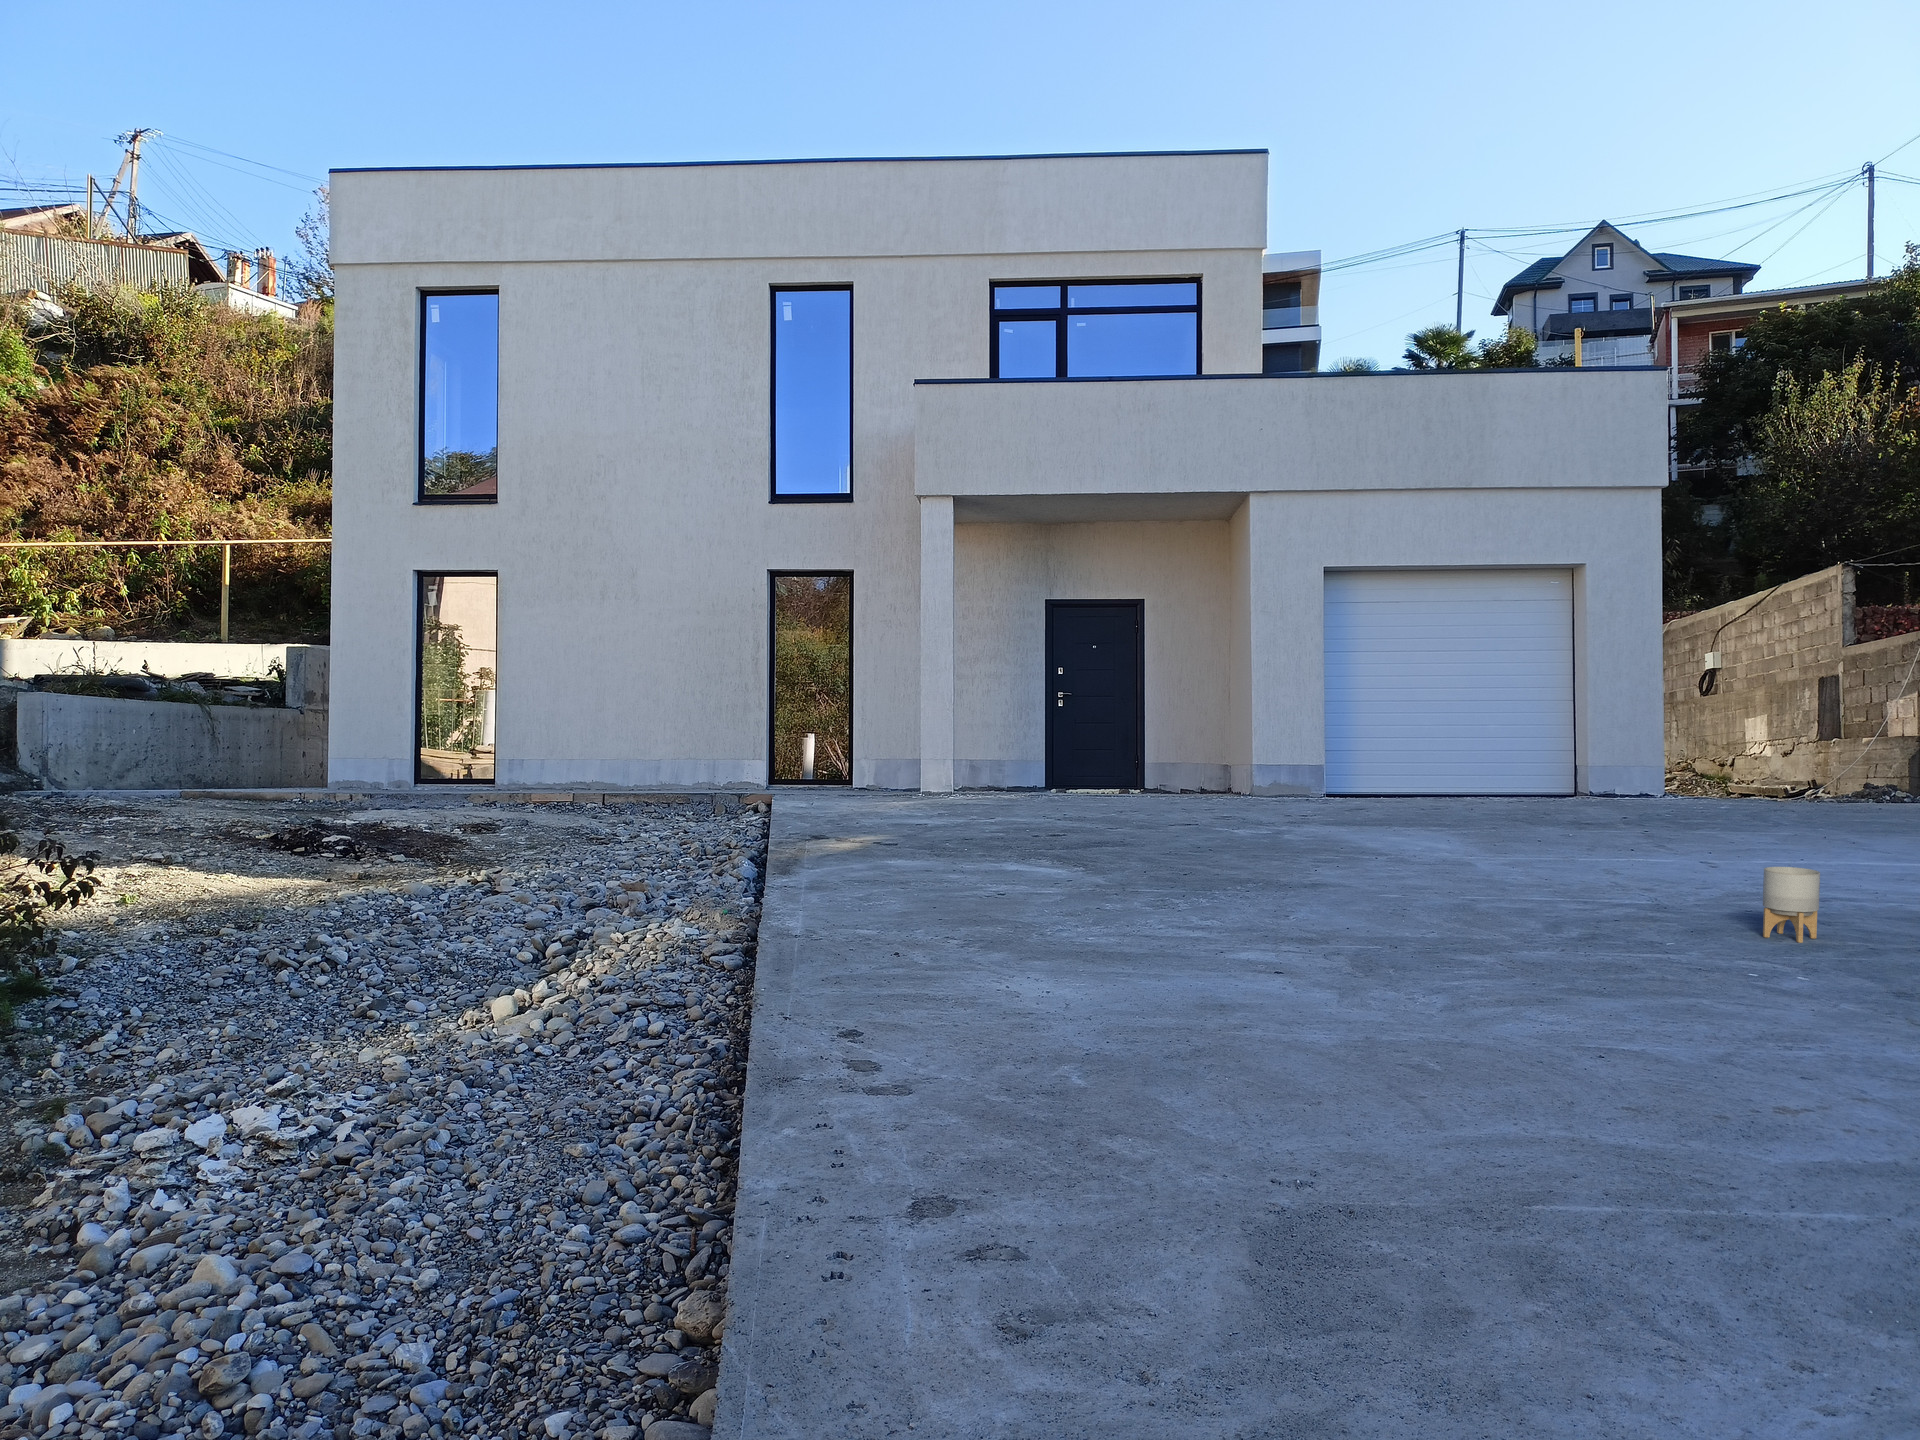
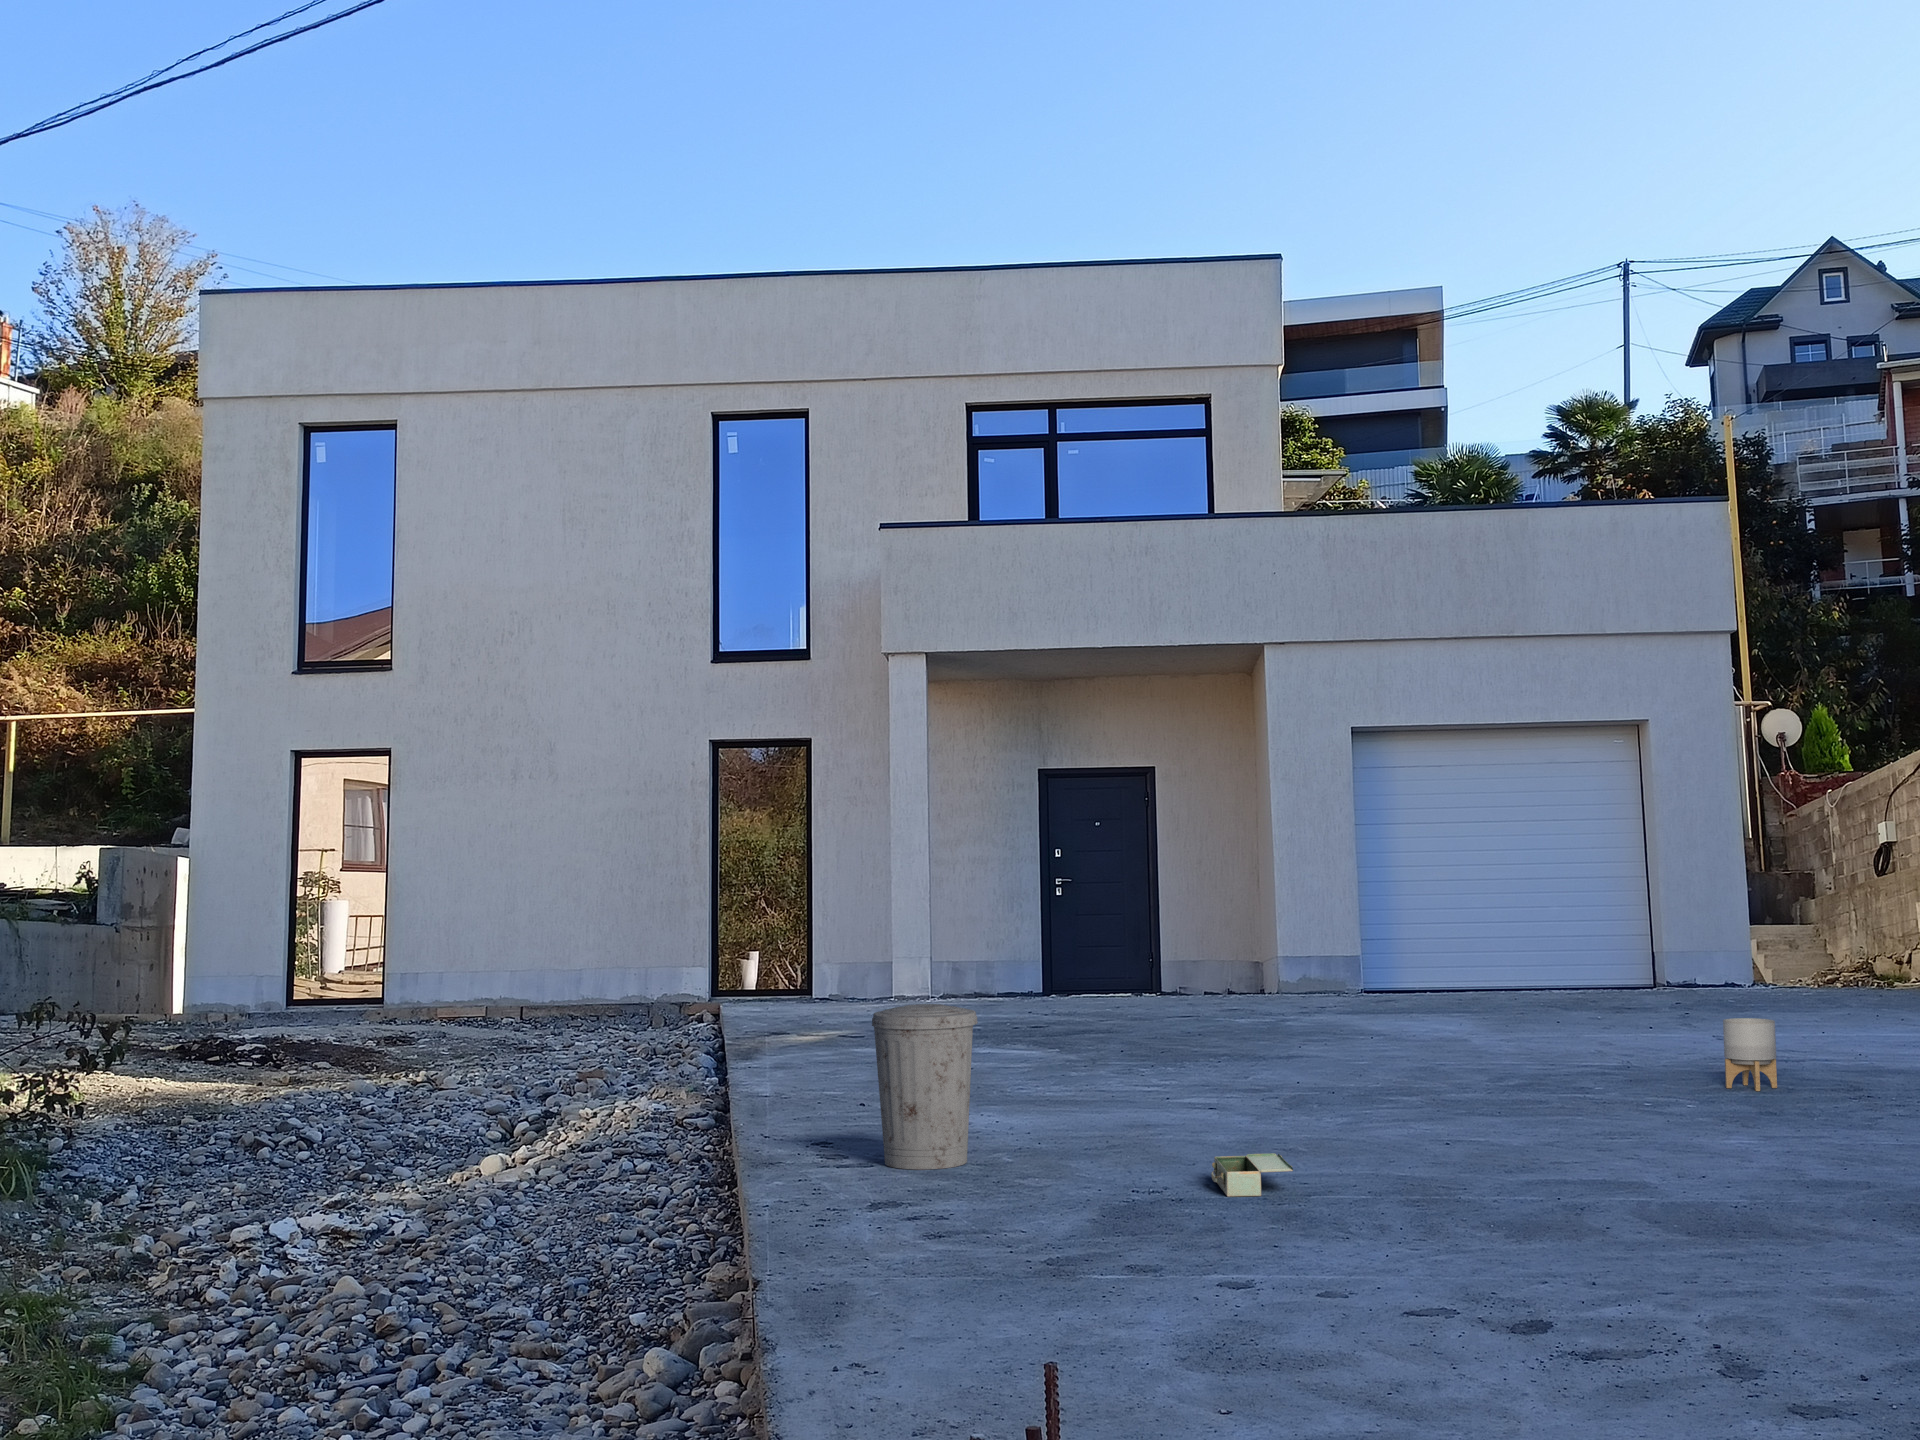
trash can: none [903,859,1019,1043] -> present [872,1004,978,1170]
toolbox: none [1290,1047,1393,1108] -> present [1211,1153,1293,1197]

